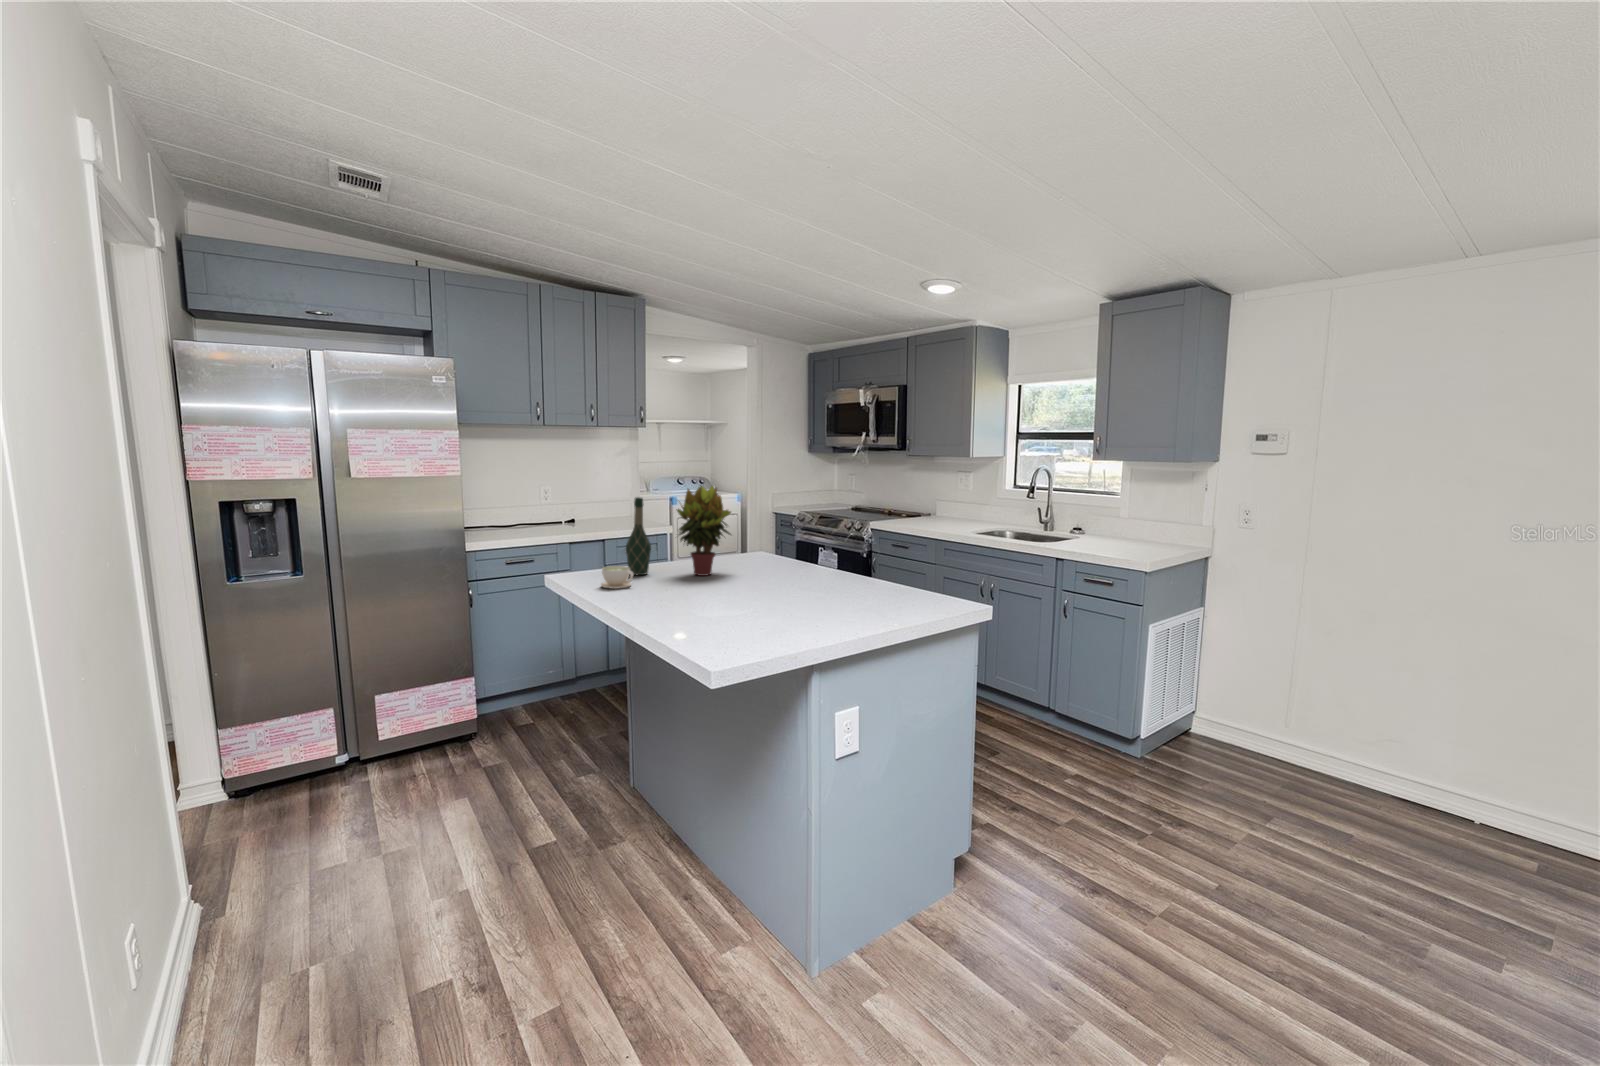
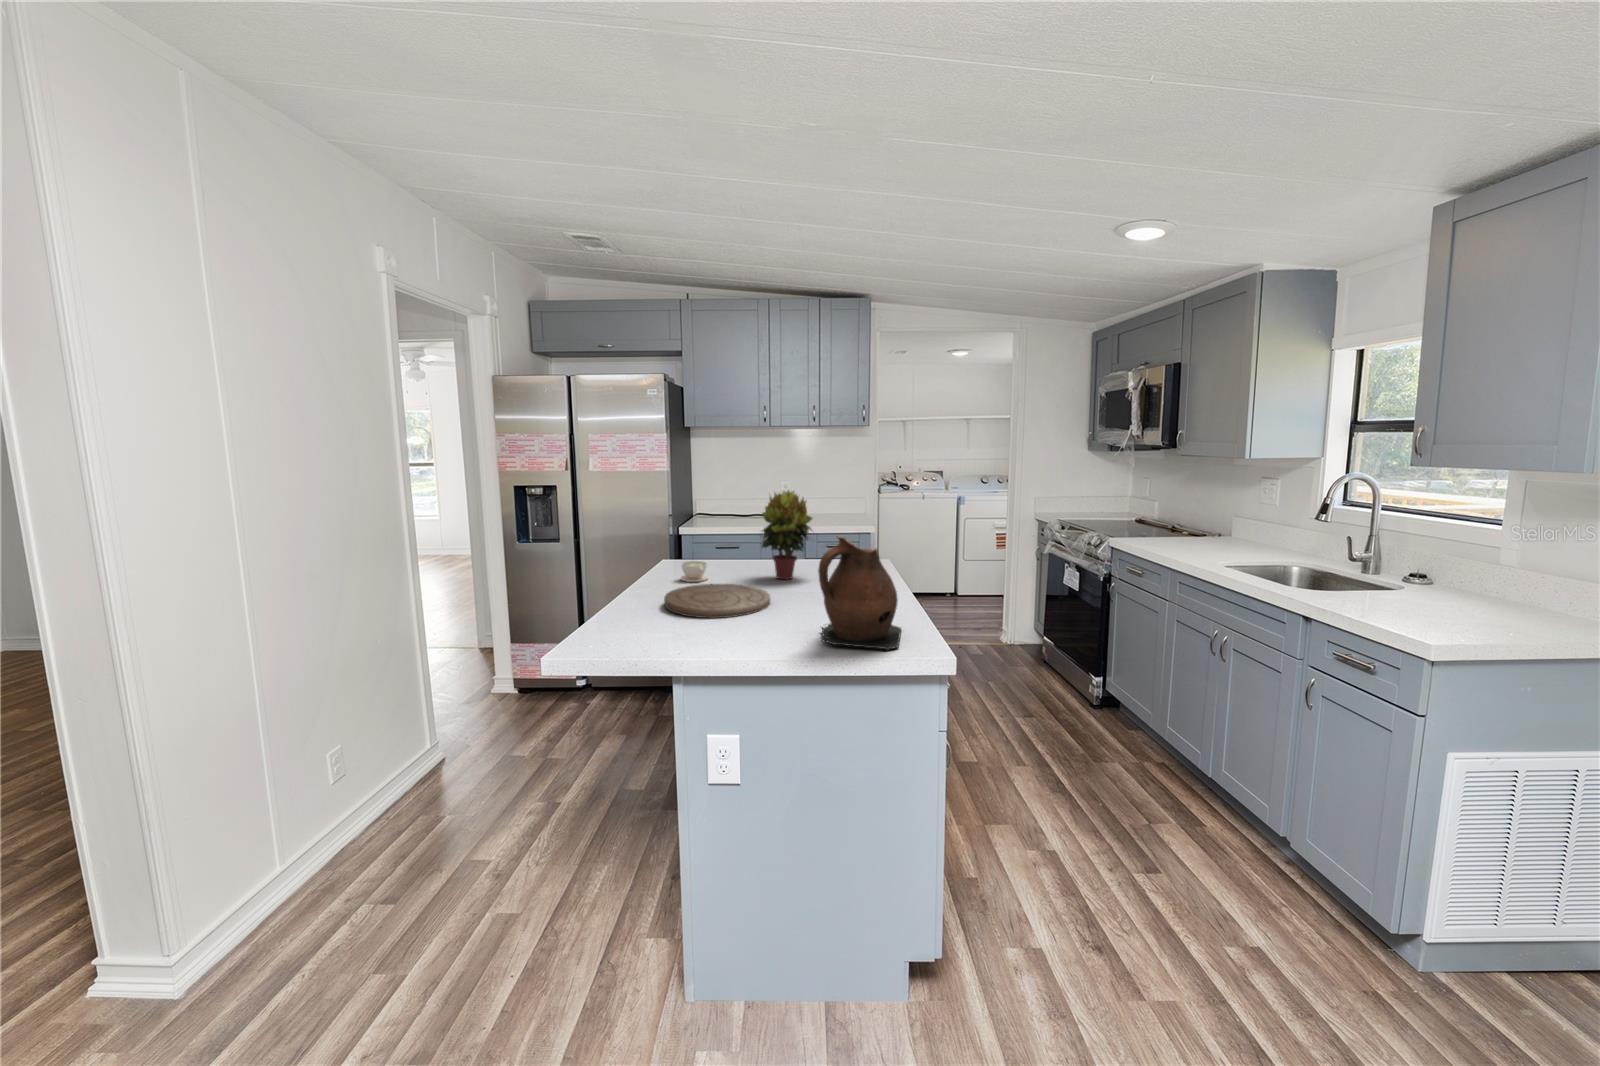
wine bottle: present [626,497,651,575] -> none [728,499,751,572]
ceramic pitcher: none [849,516,932,609] -> present [818,536,901,651]
cutting board: none [652,582,761,612] -> present [664,584,770,618]

